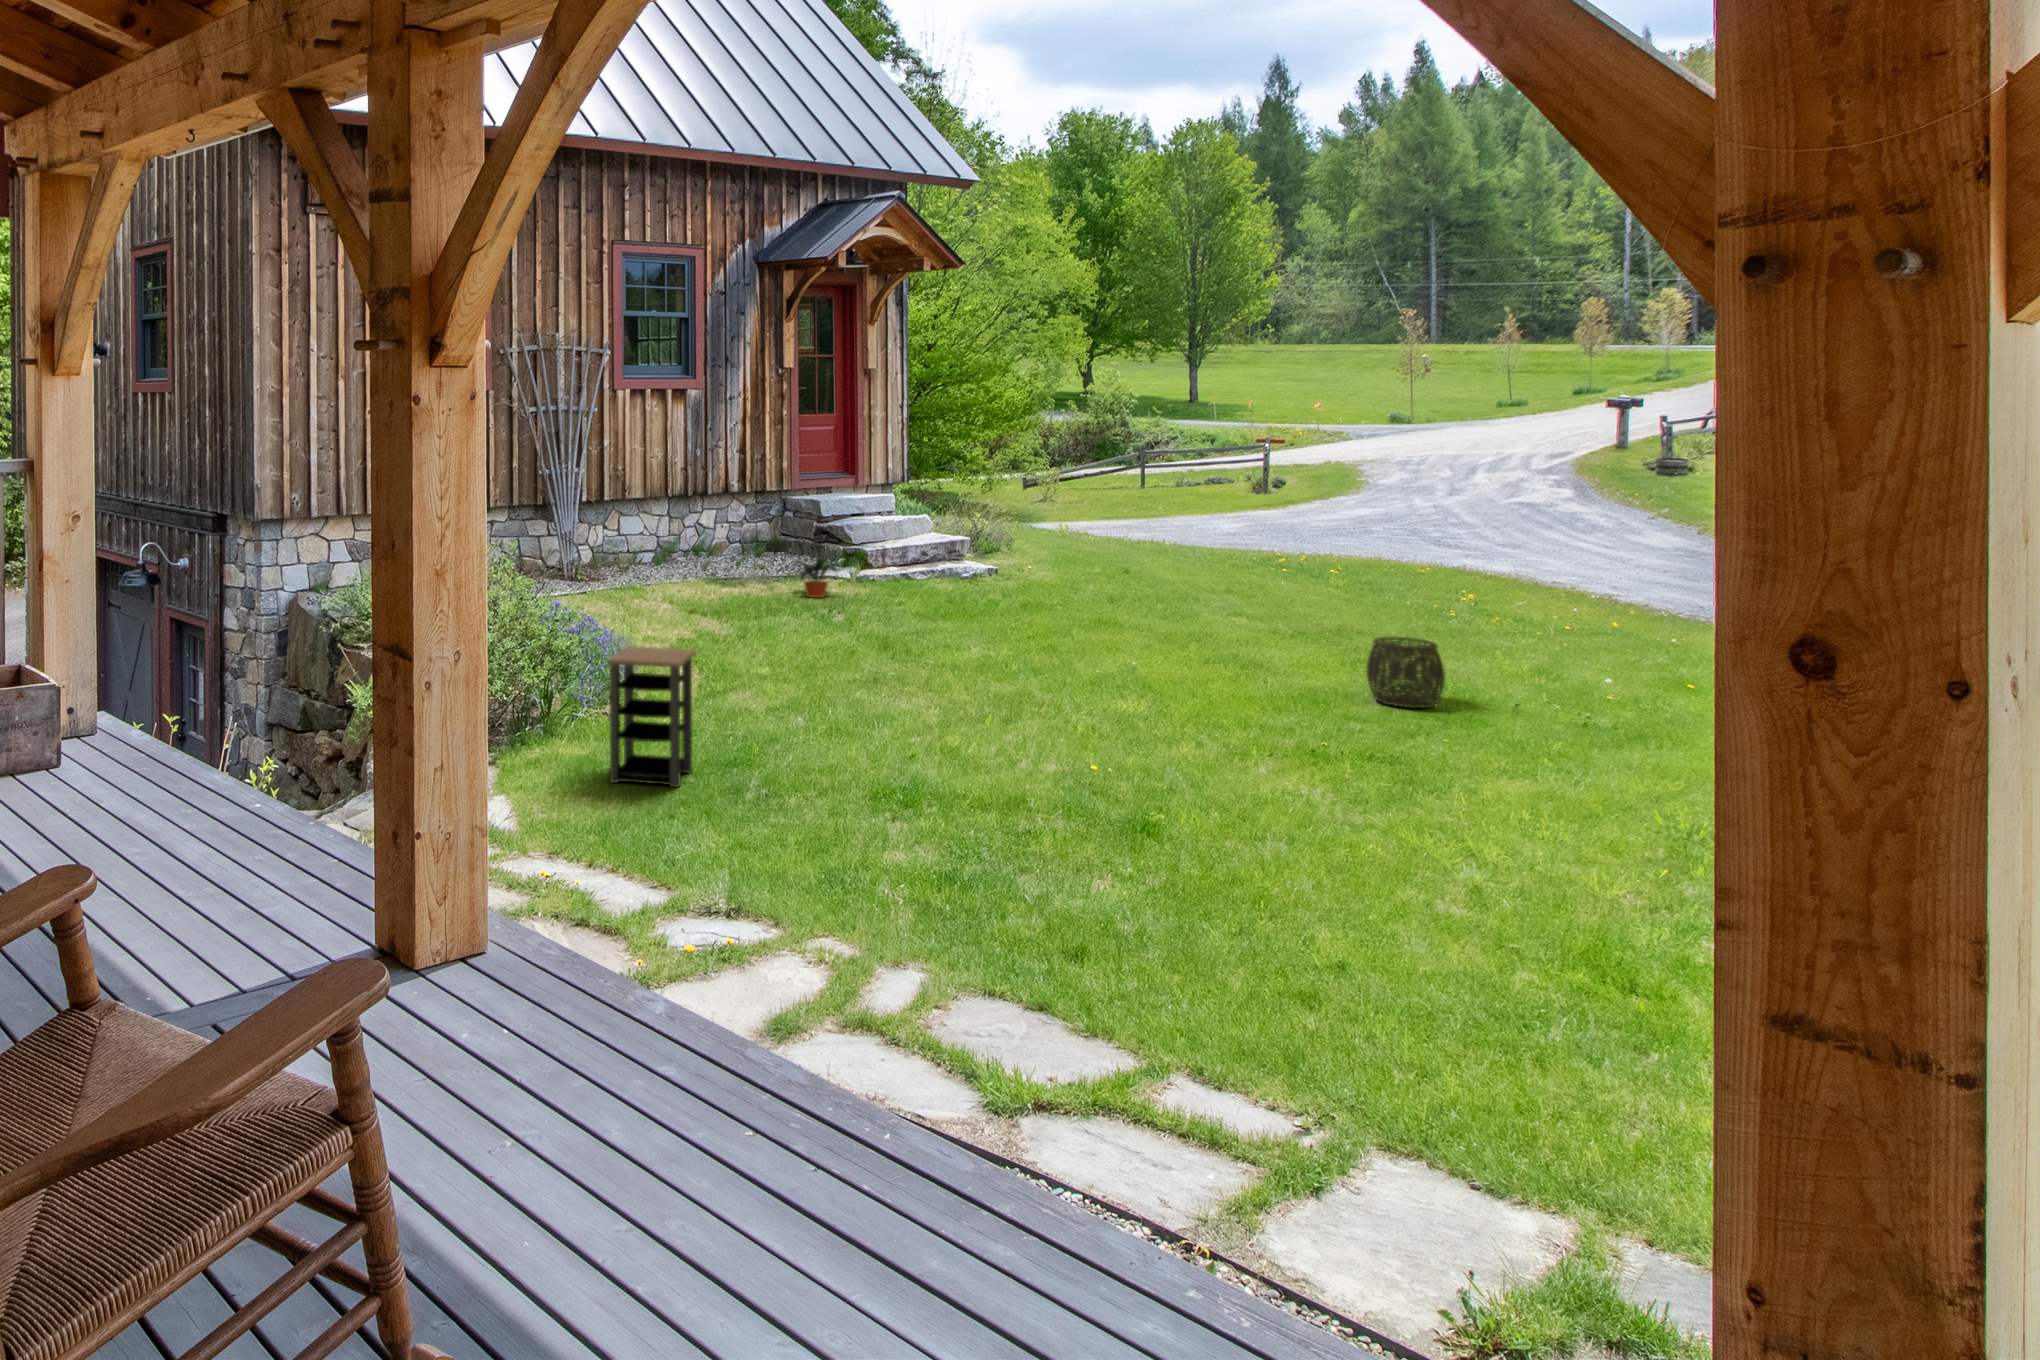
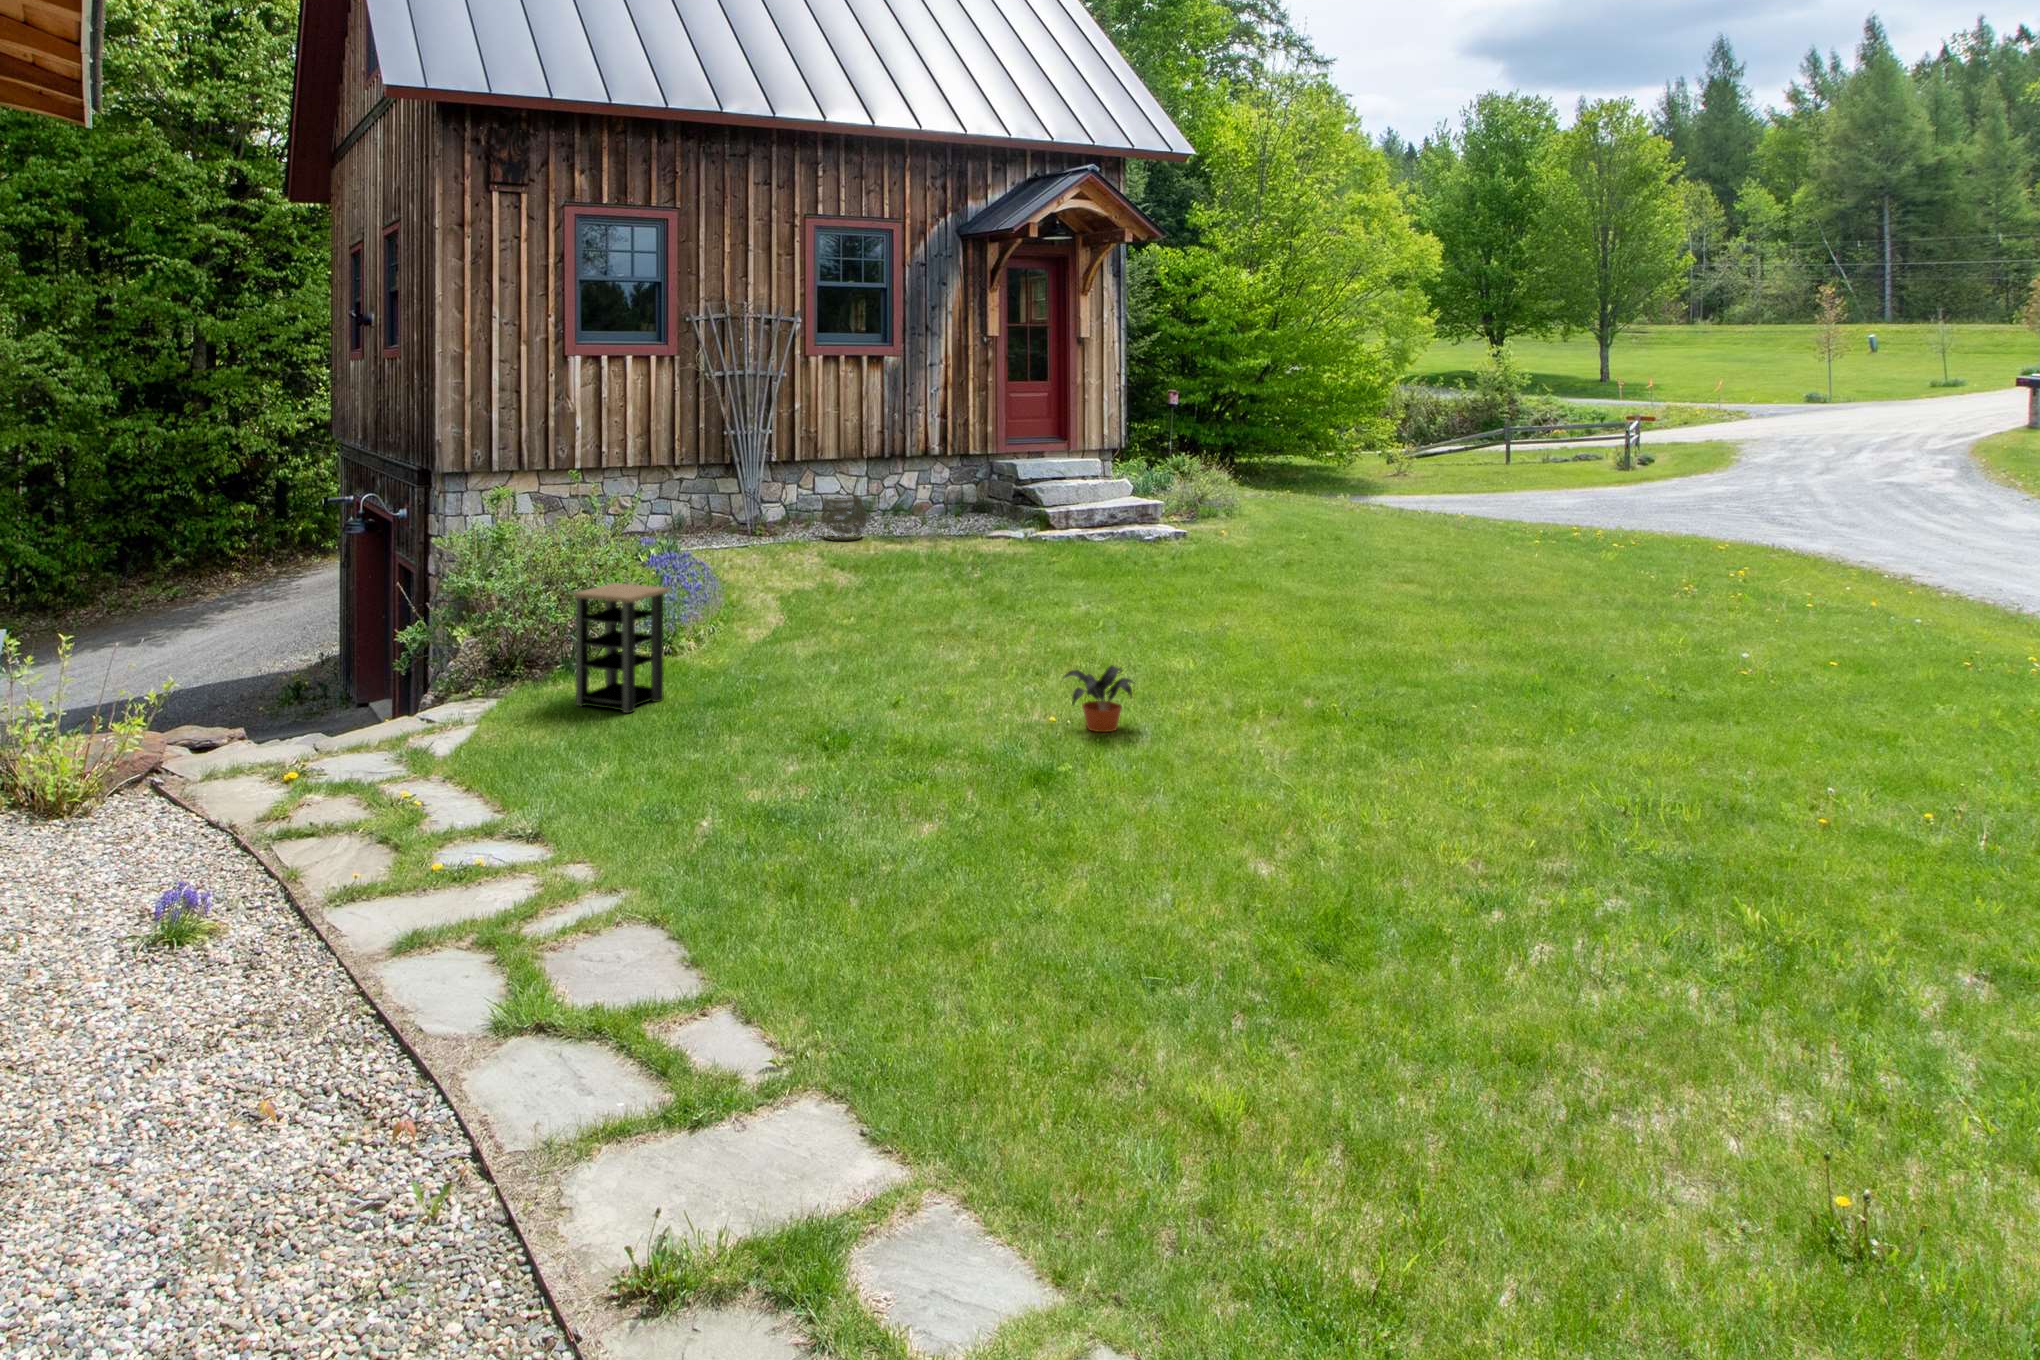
potted plant: present [794,559,836,598] -> present [1064,665,1133,732]
woven basket: present [1366,637,1445,708] -> present [820,496,866,541]

